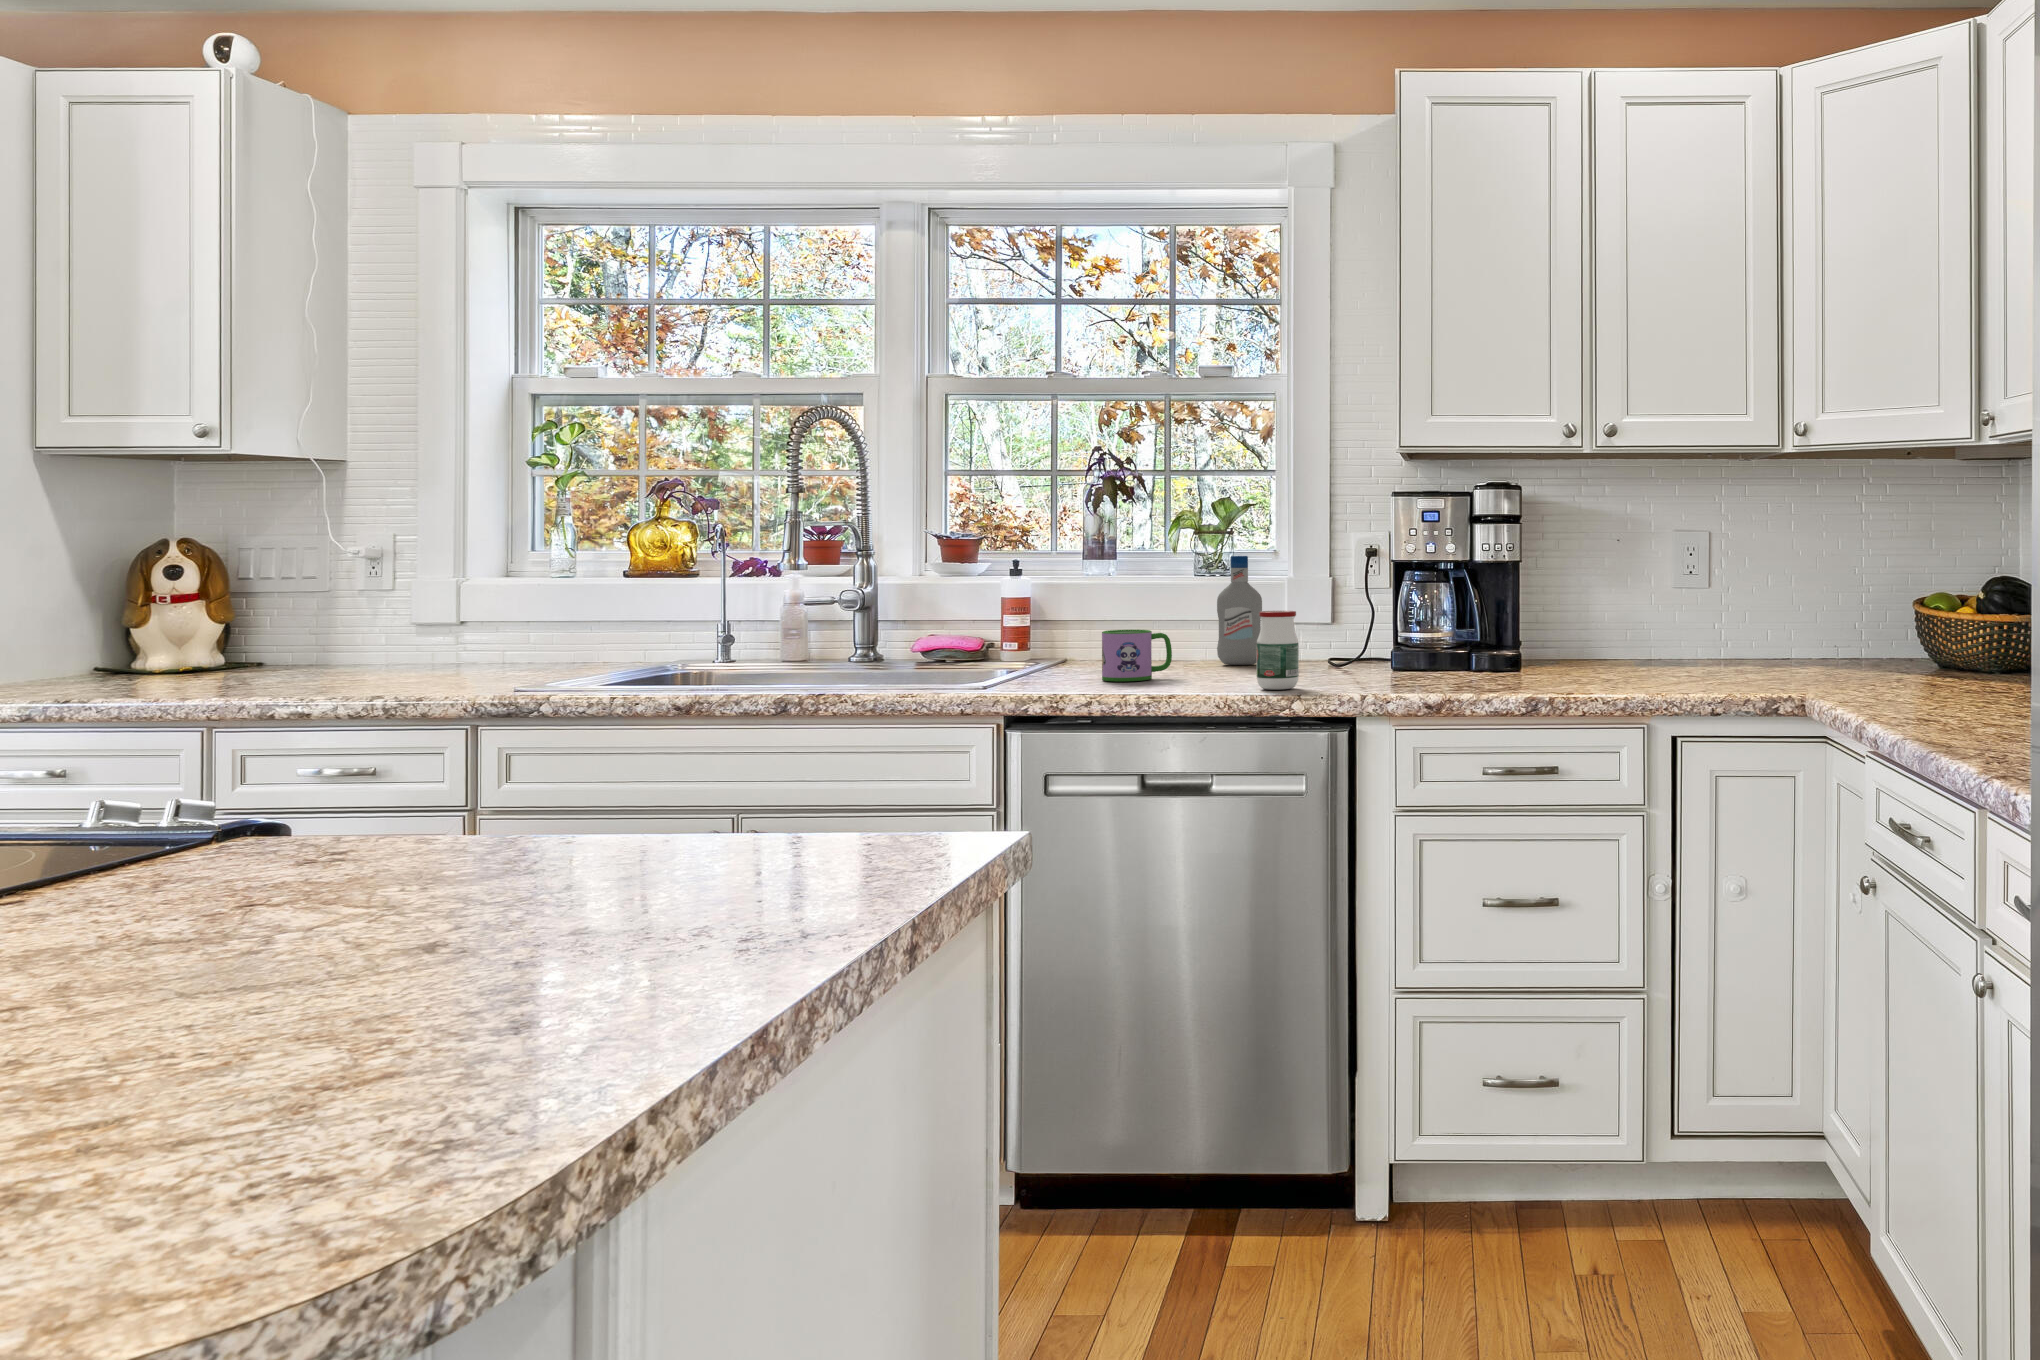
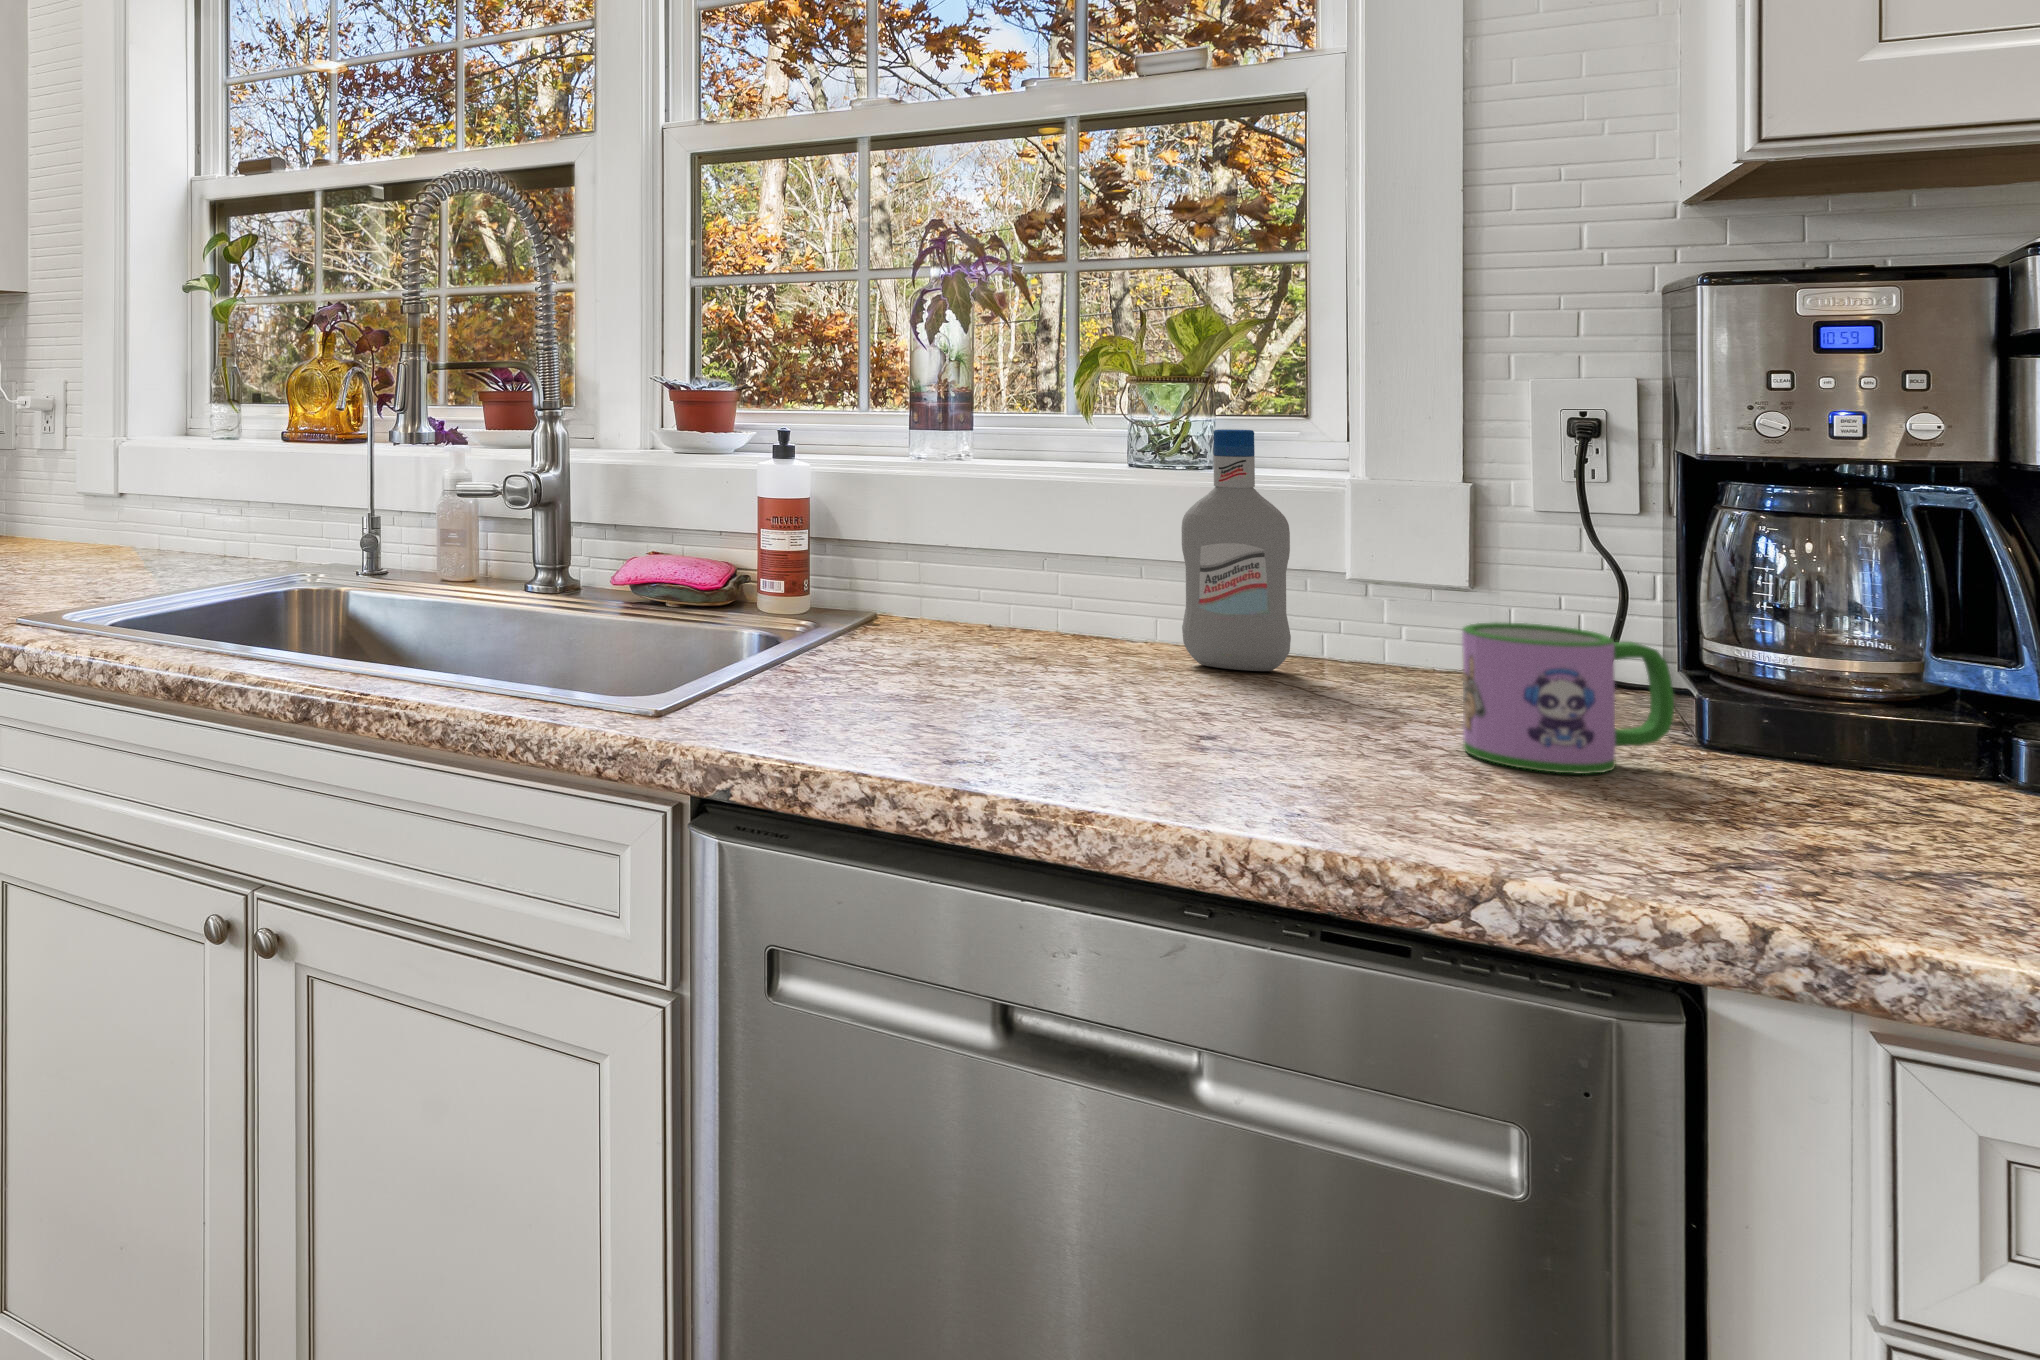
jar: present [1256,611,1299,690] -> none [1321,593,1457,829]
mug: present [1102,630,1172,681] -> present [1462,622,1674,774]

